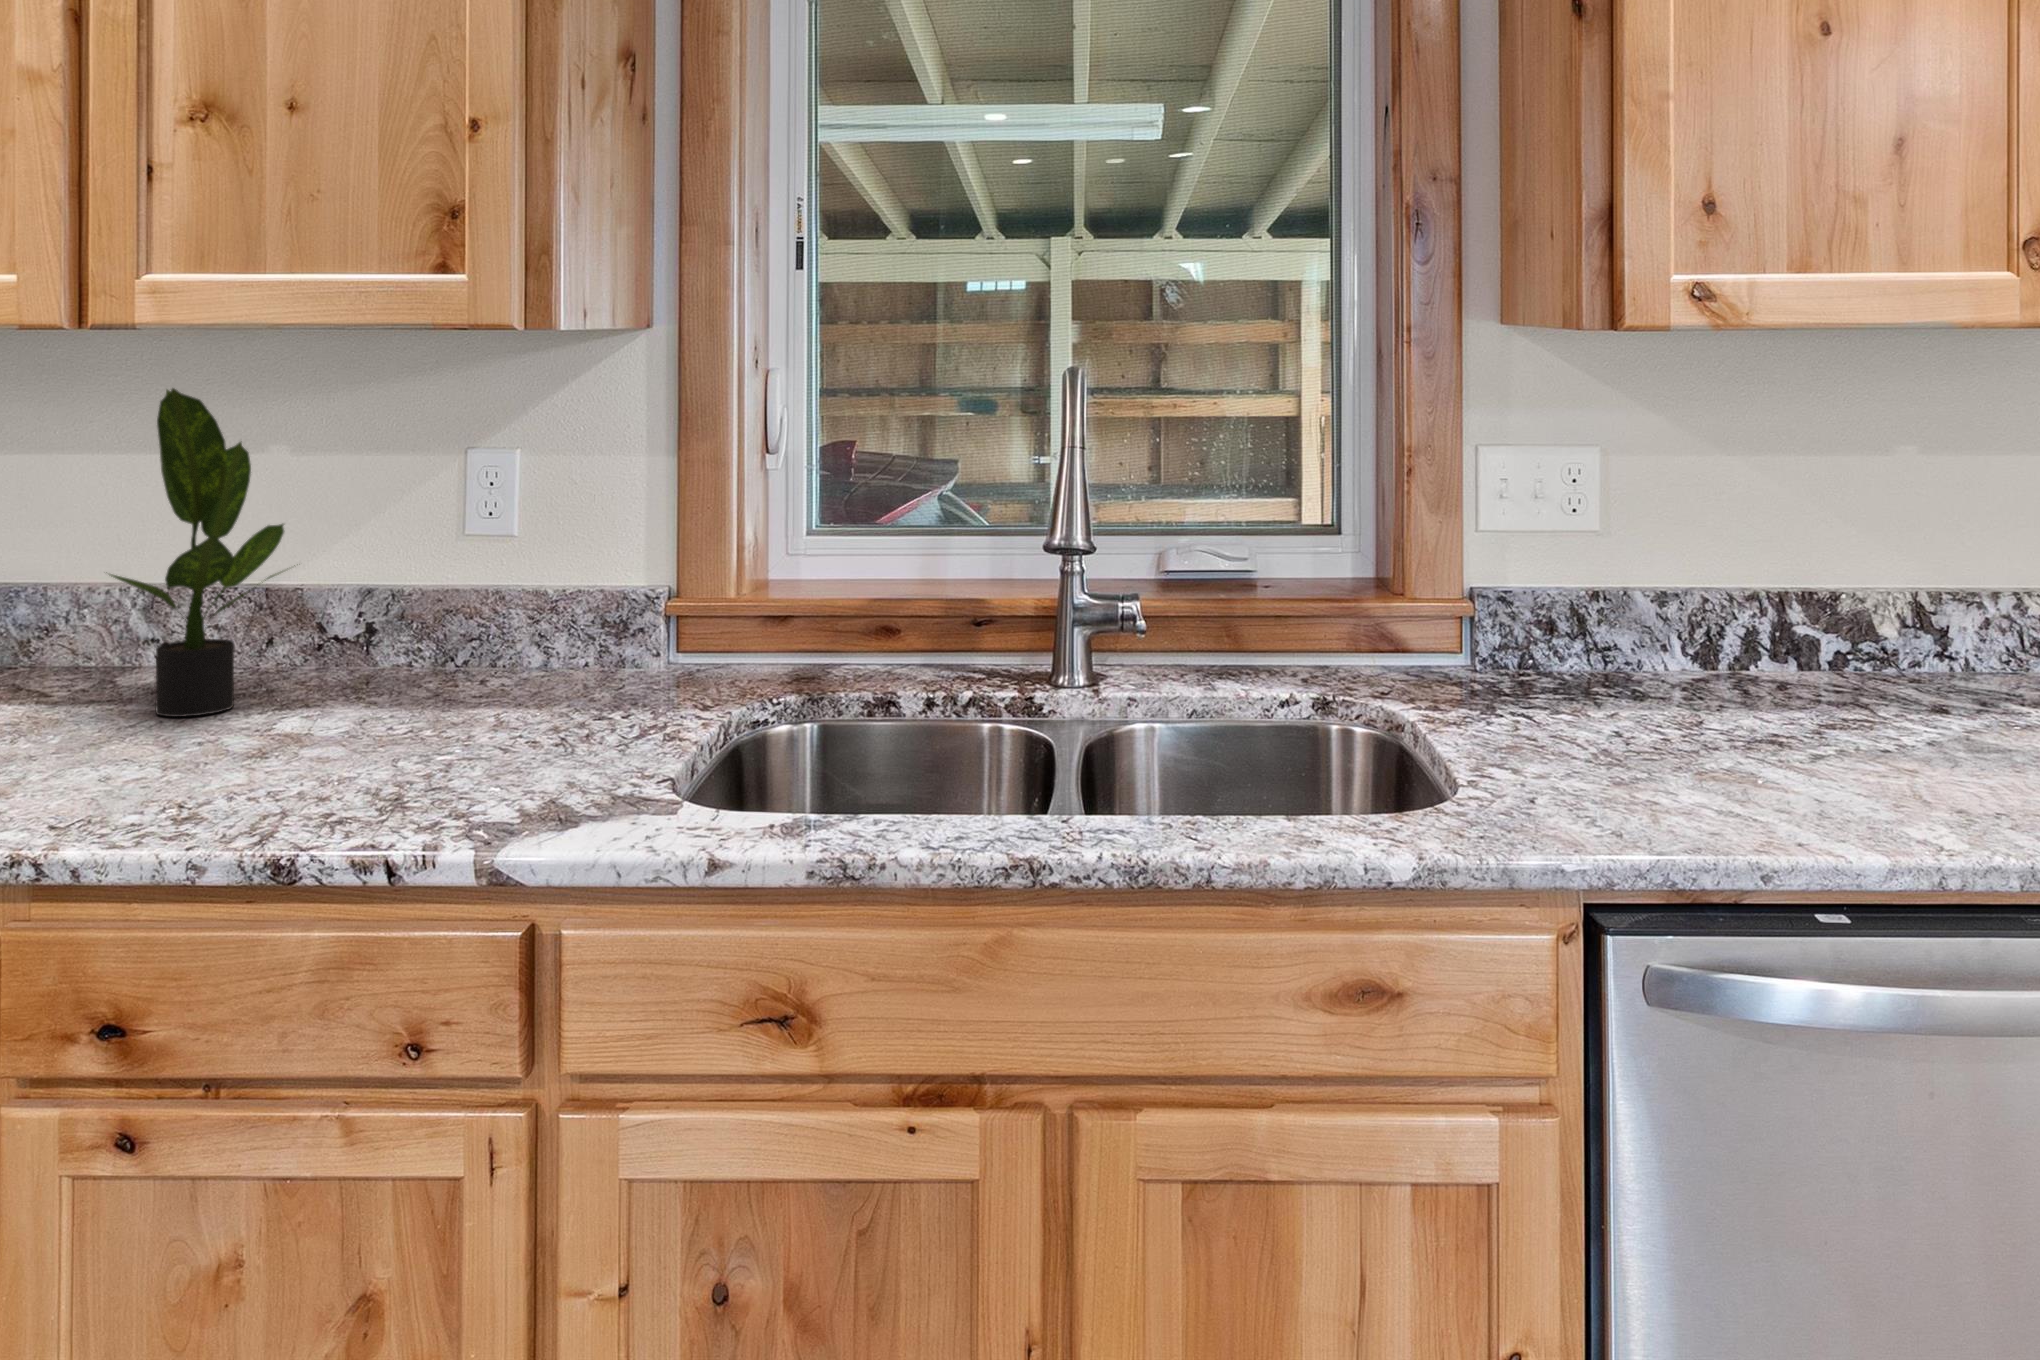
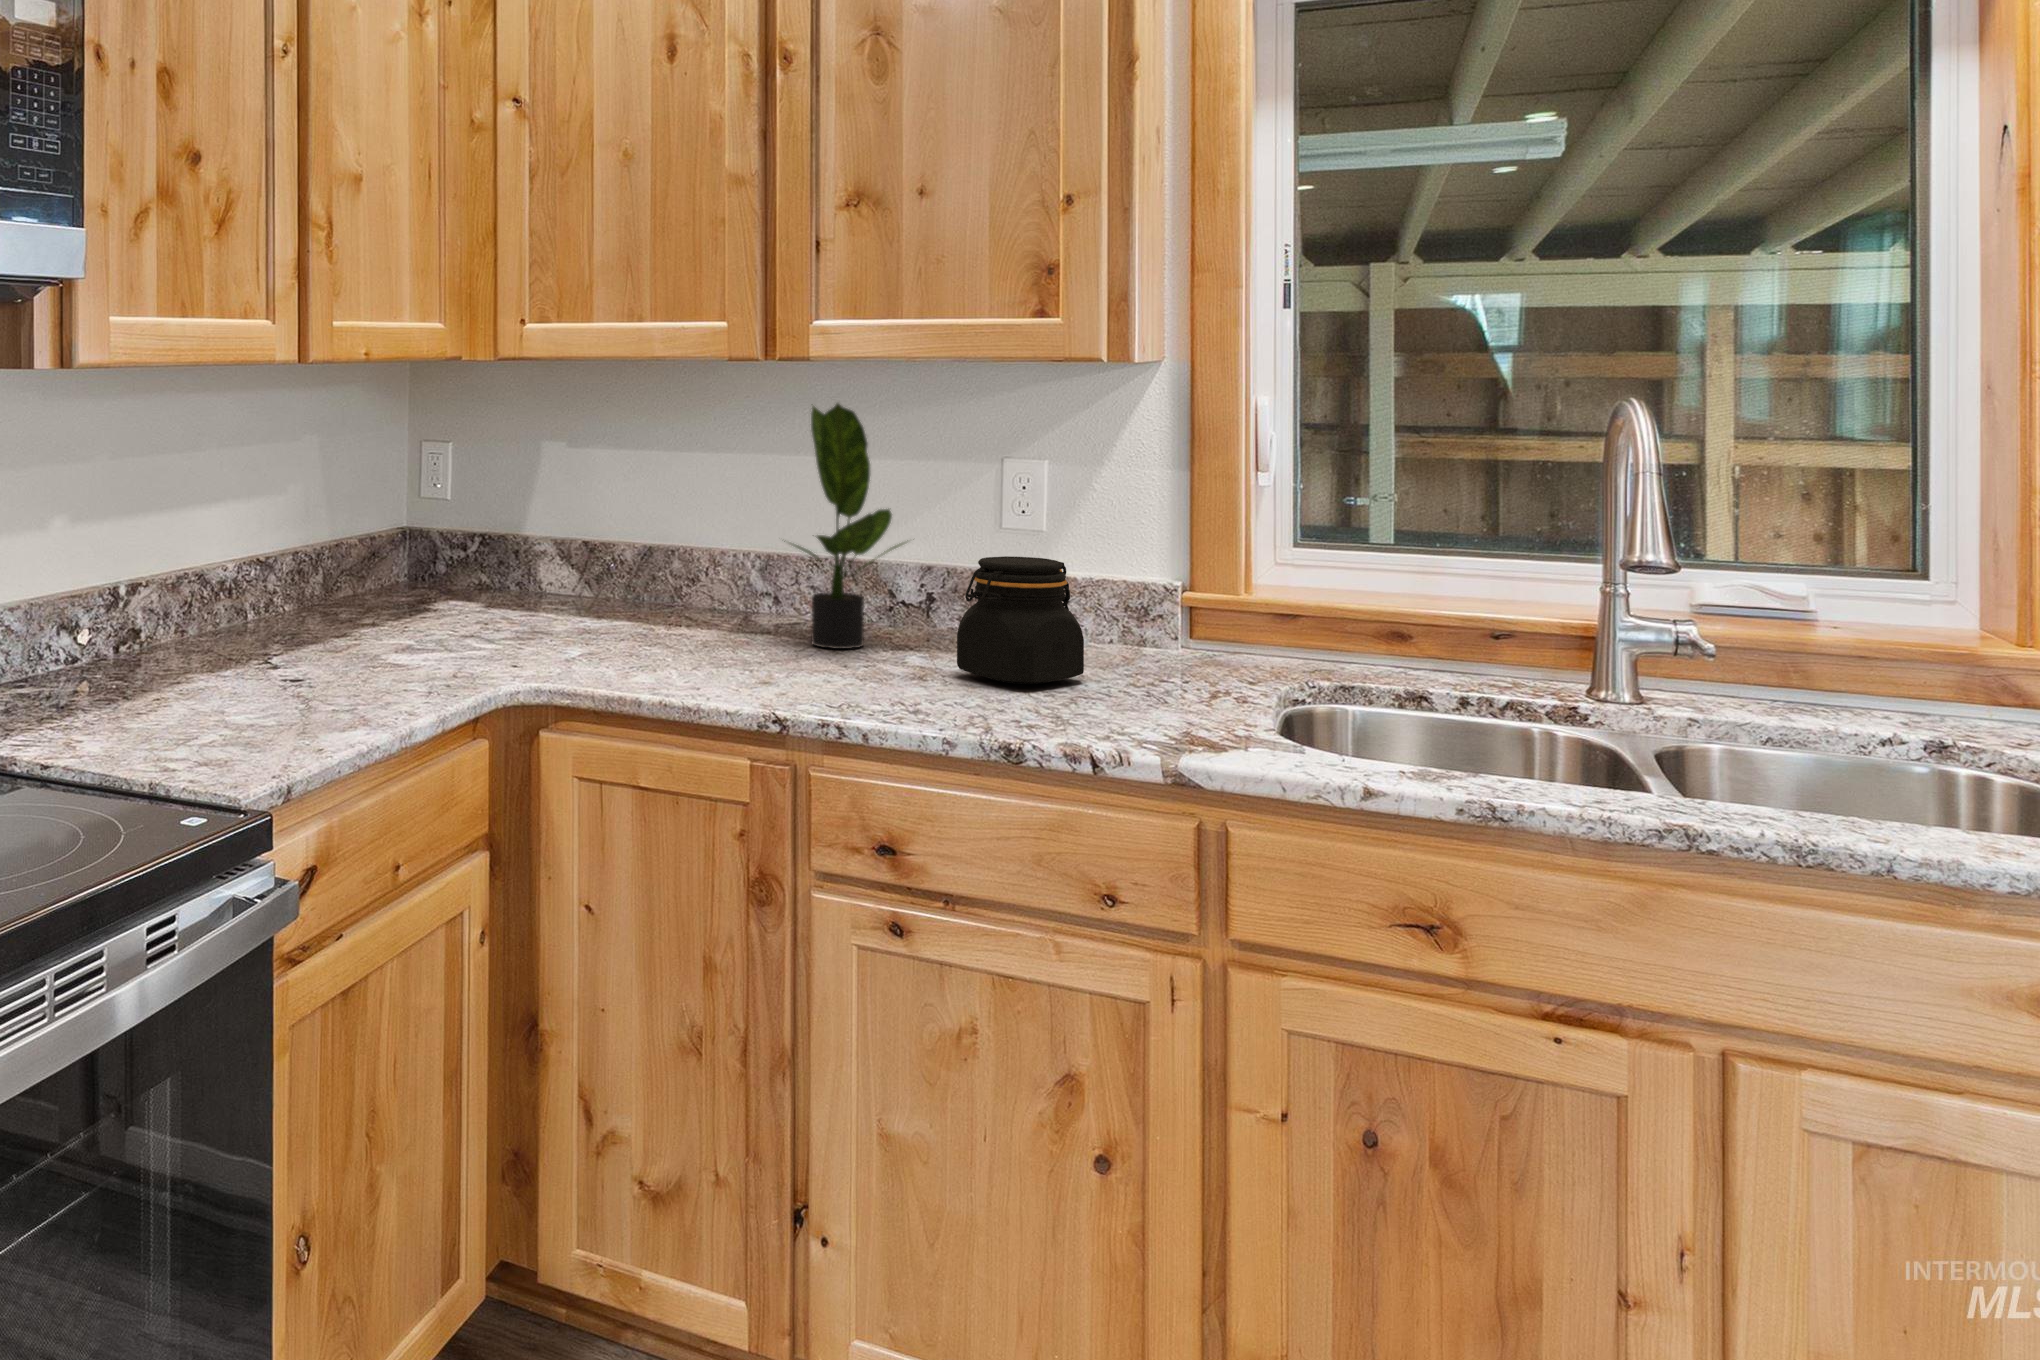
jar: none [315,583,485,748] -> present [957,556,1084,684]

